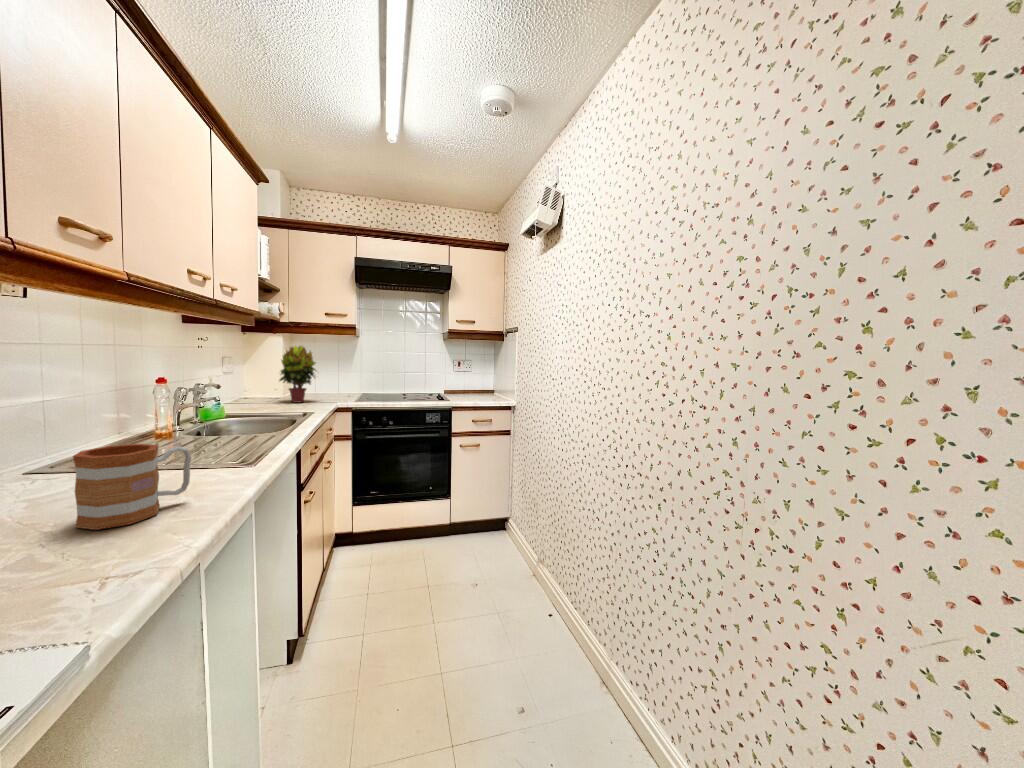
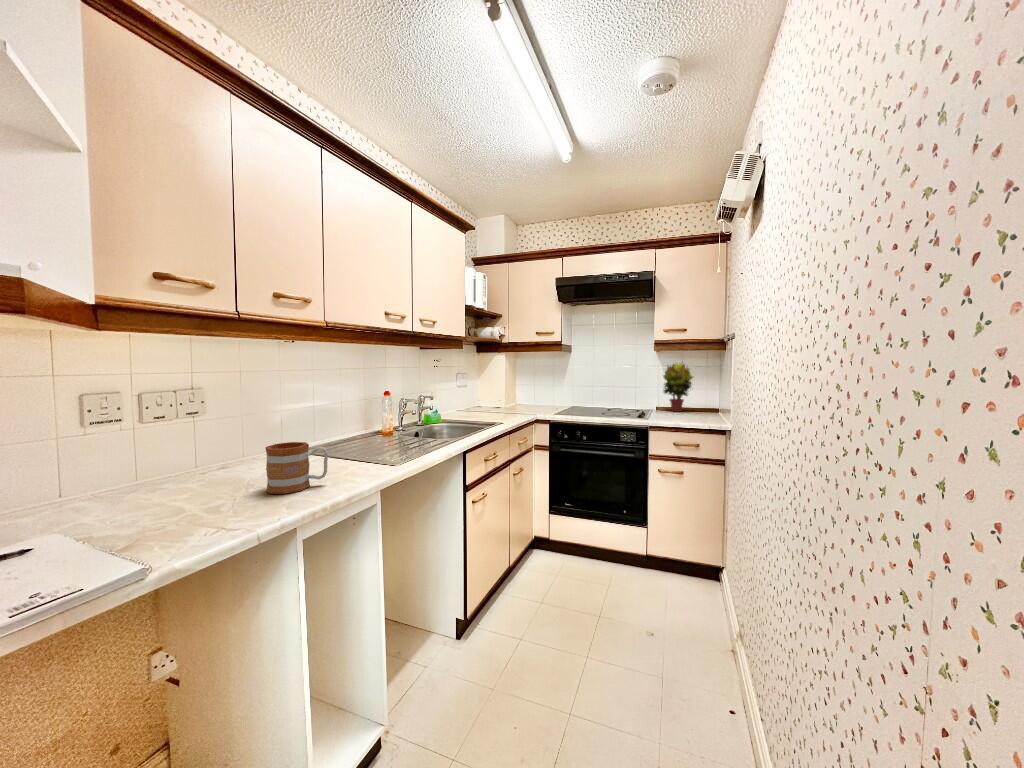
potted plant: present [280,346,316,403] -> present [663,363,693,412]

